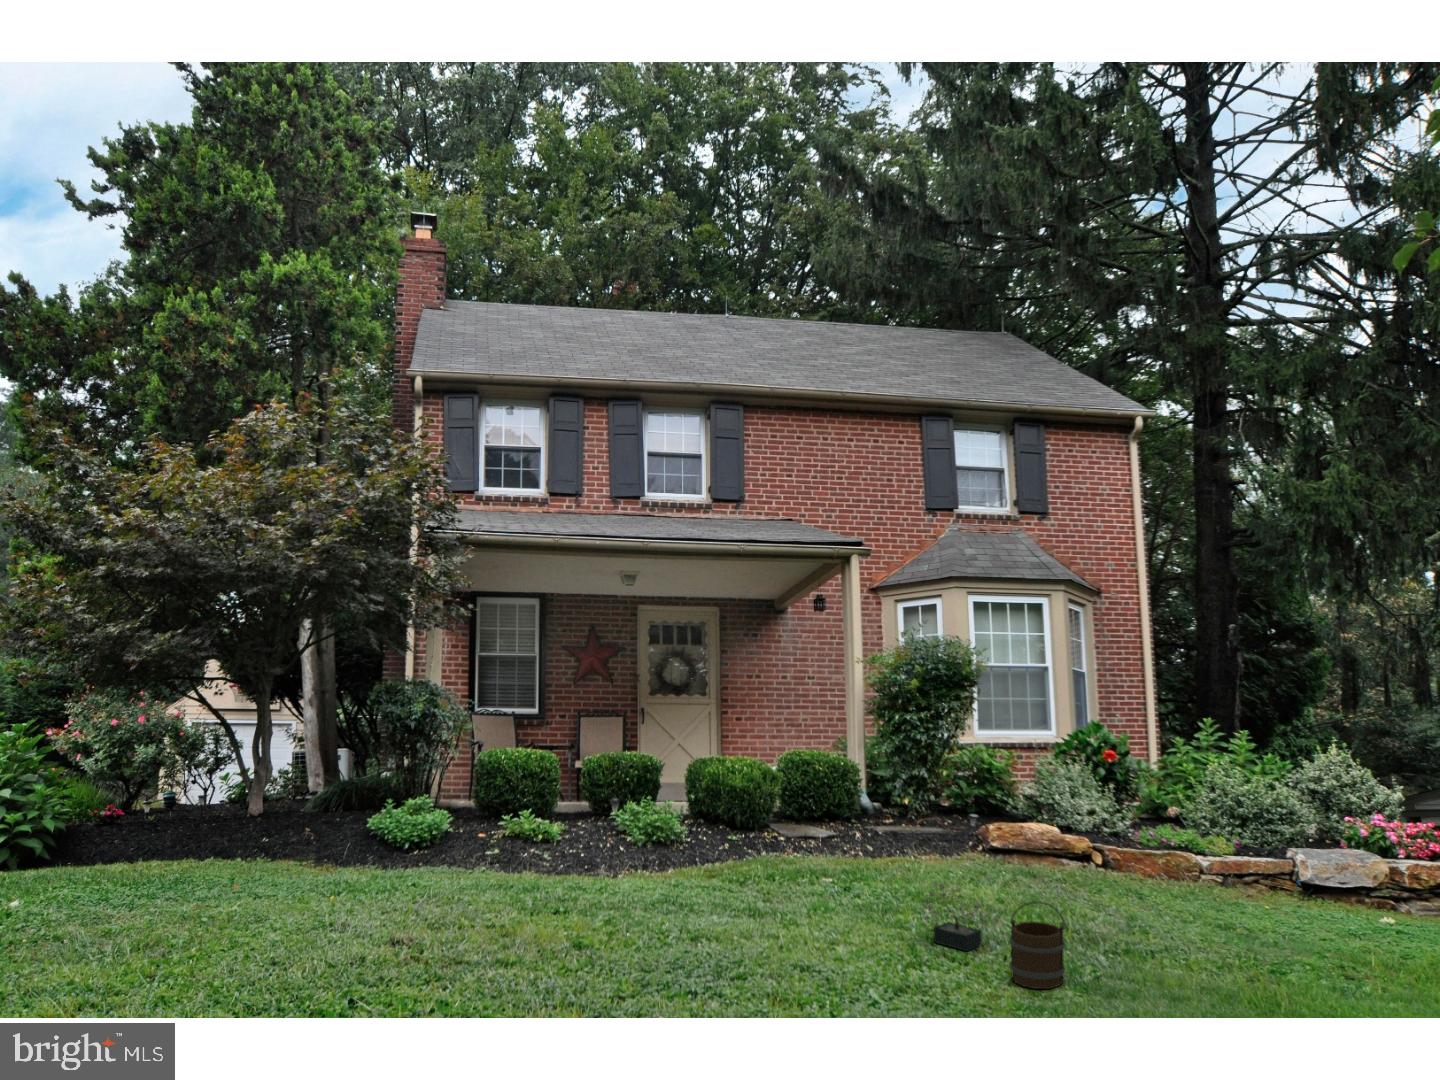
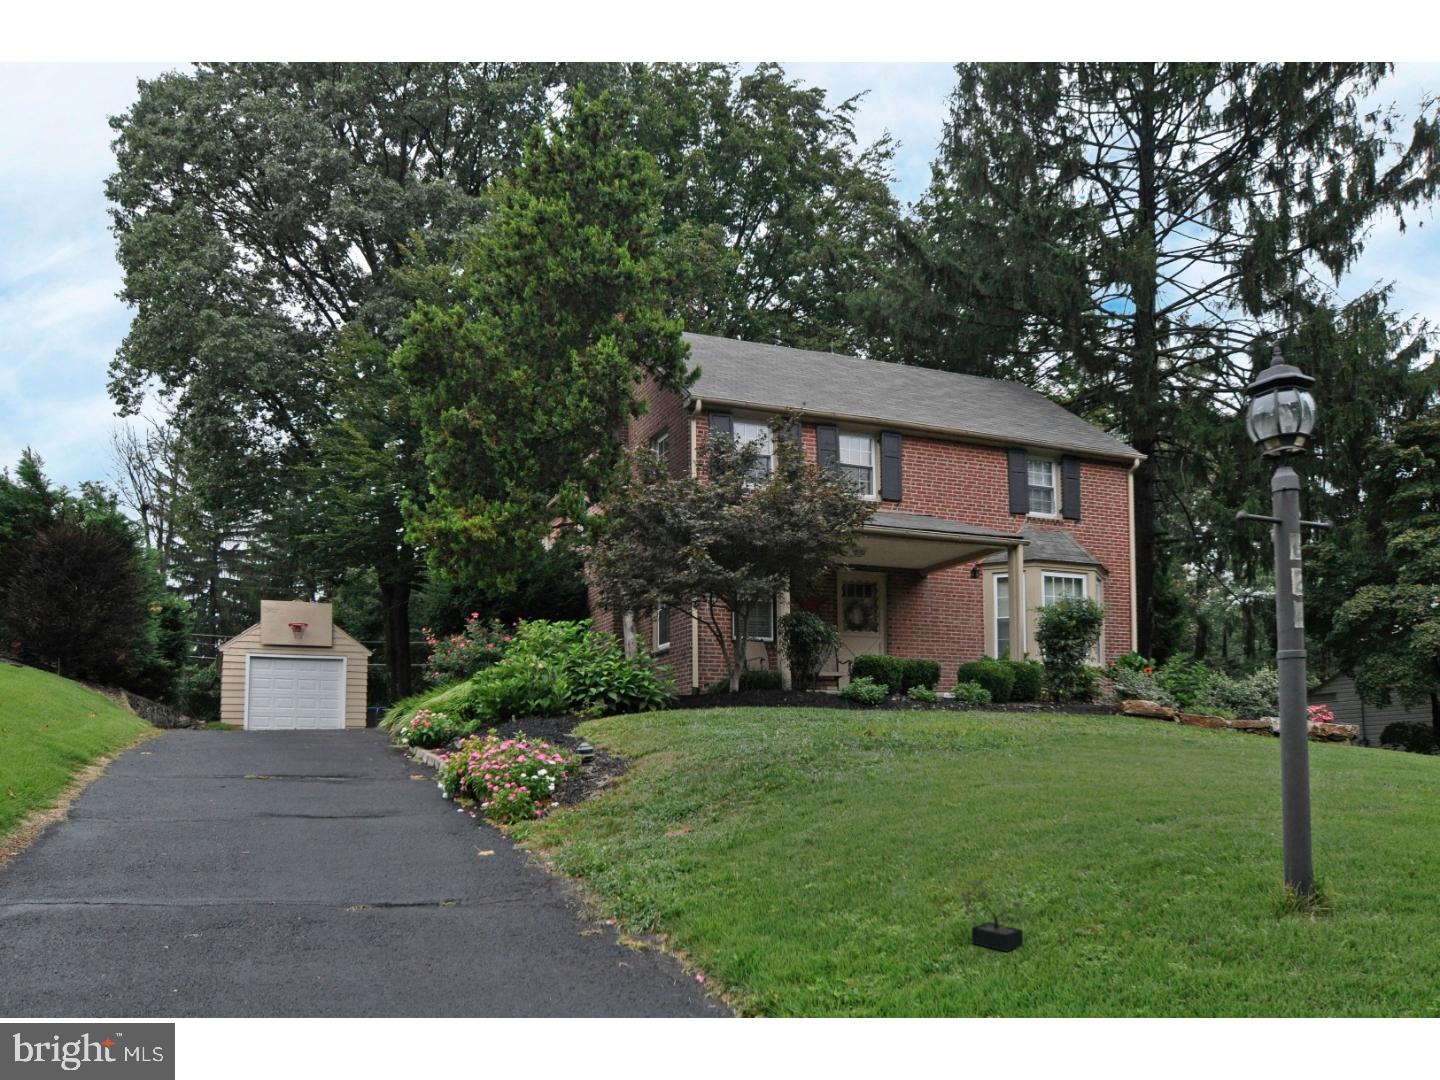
bucket: present [1009,901,1065,989] -> none [1049,895,1109,987]

